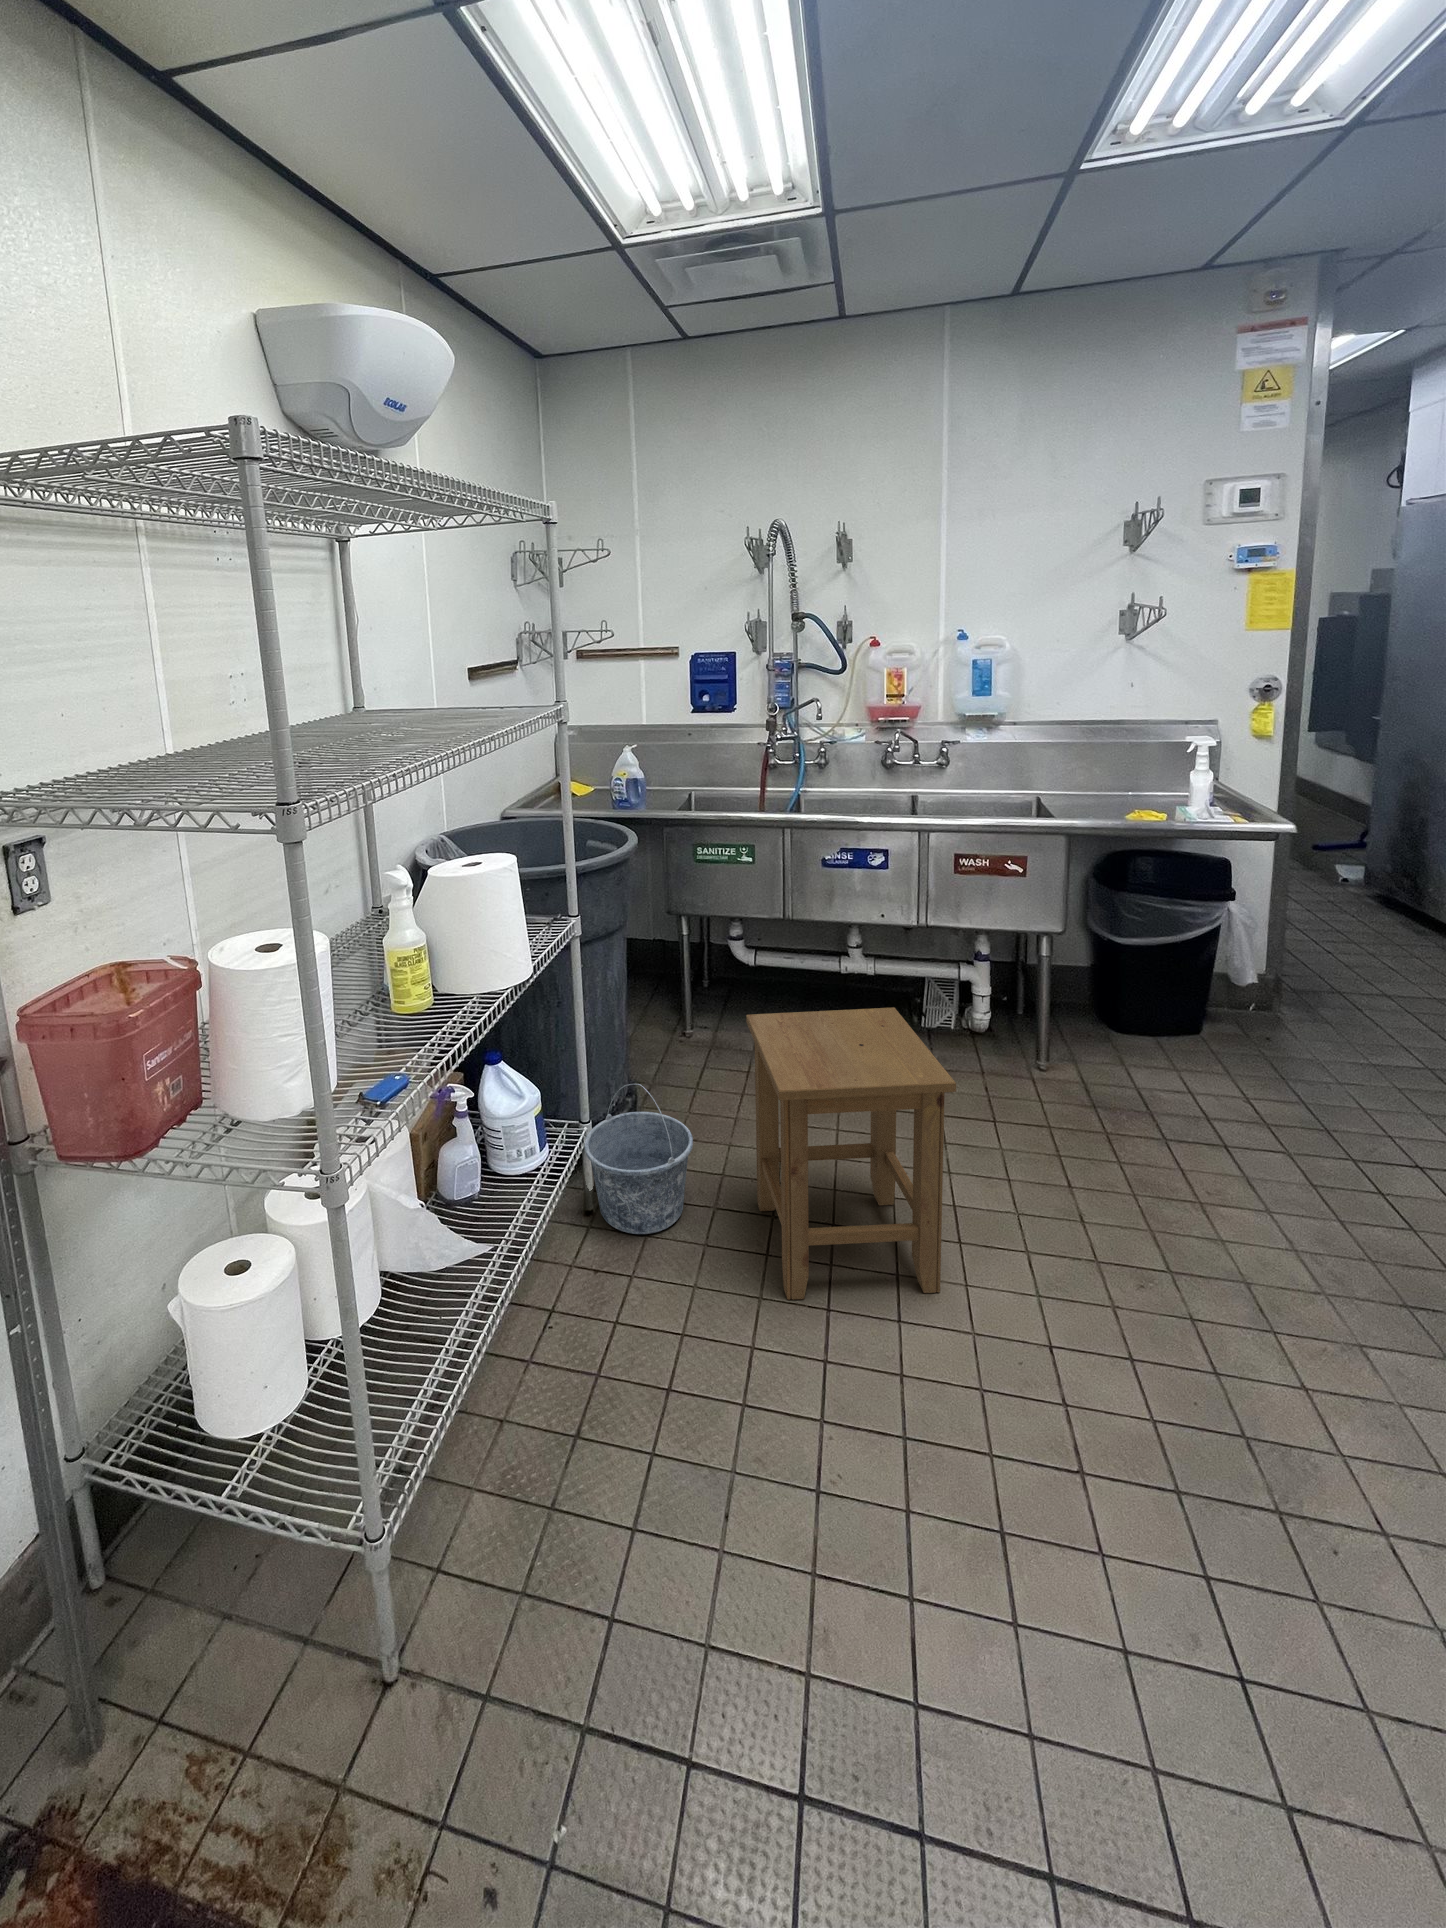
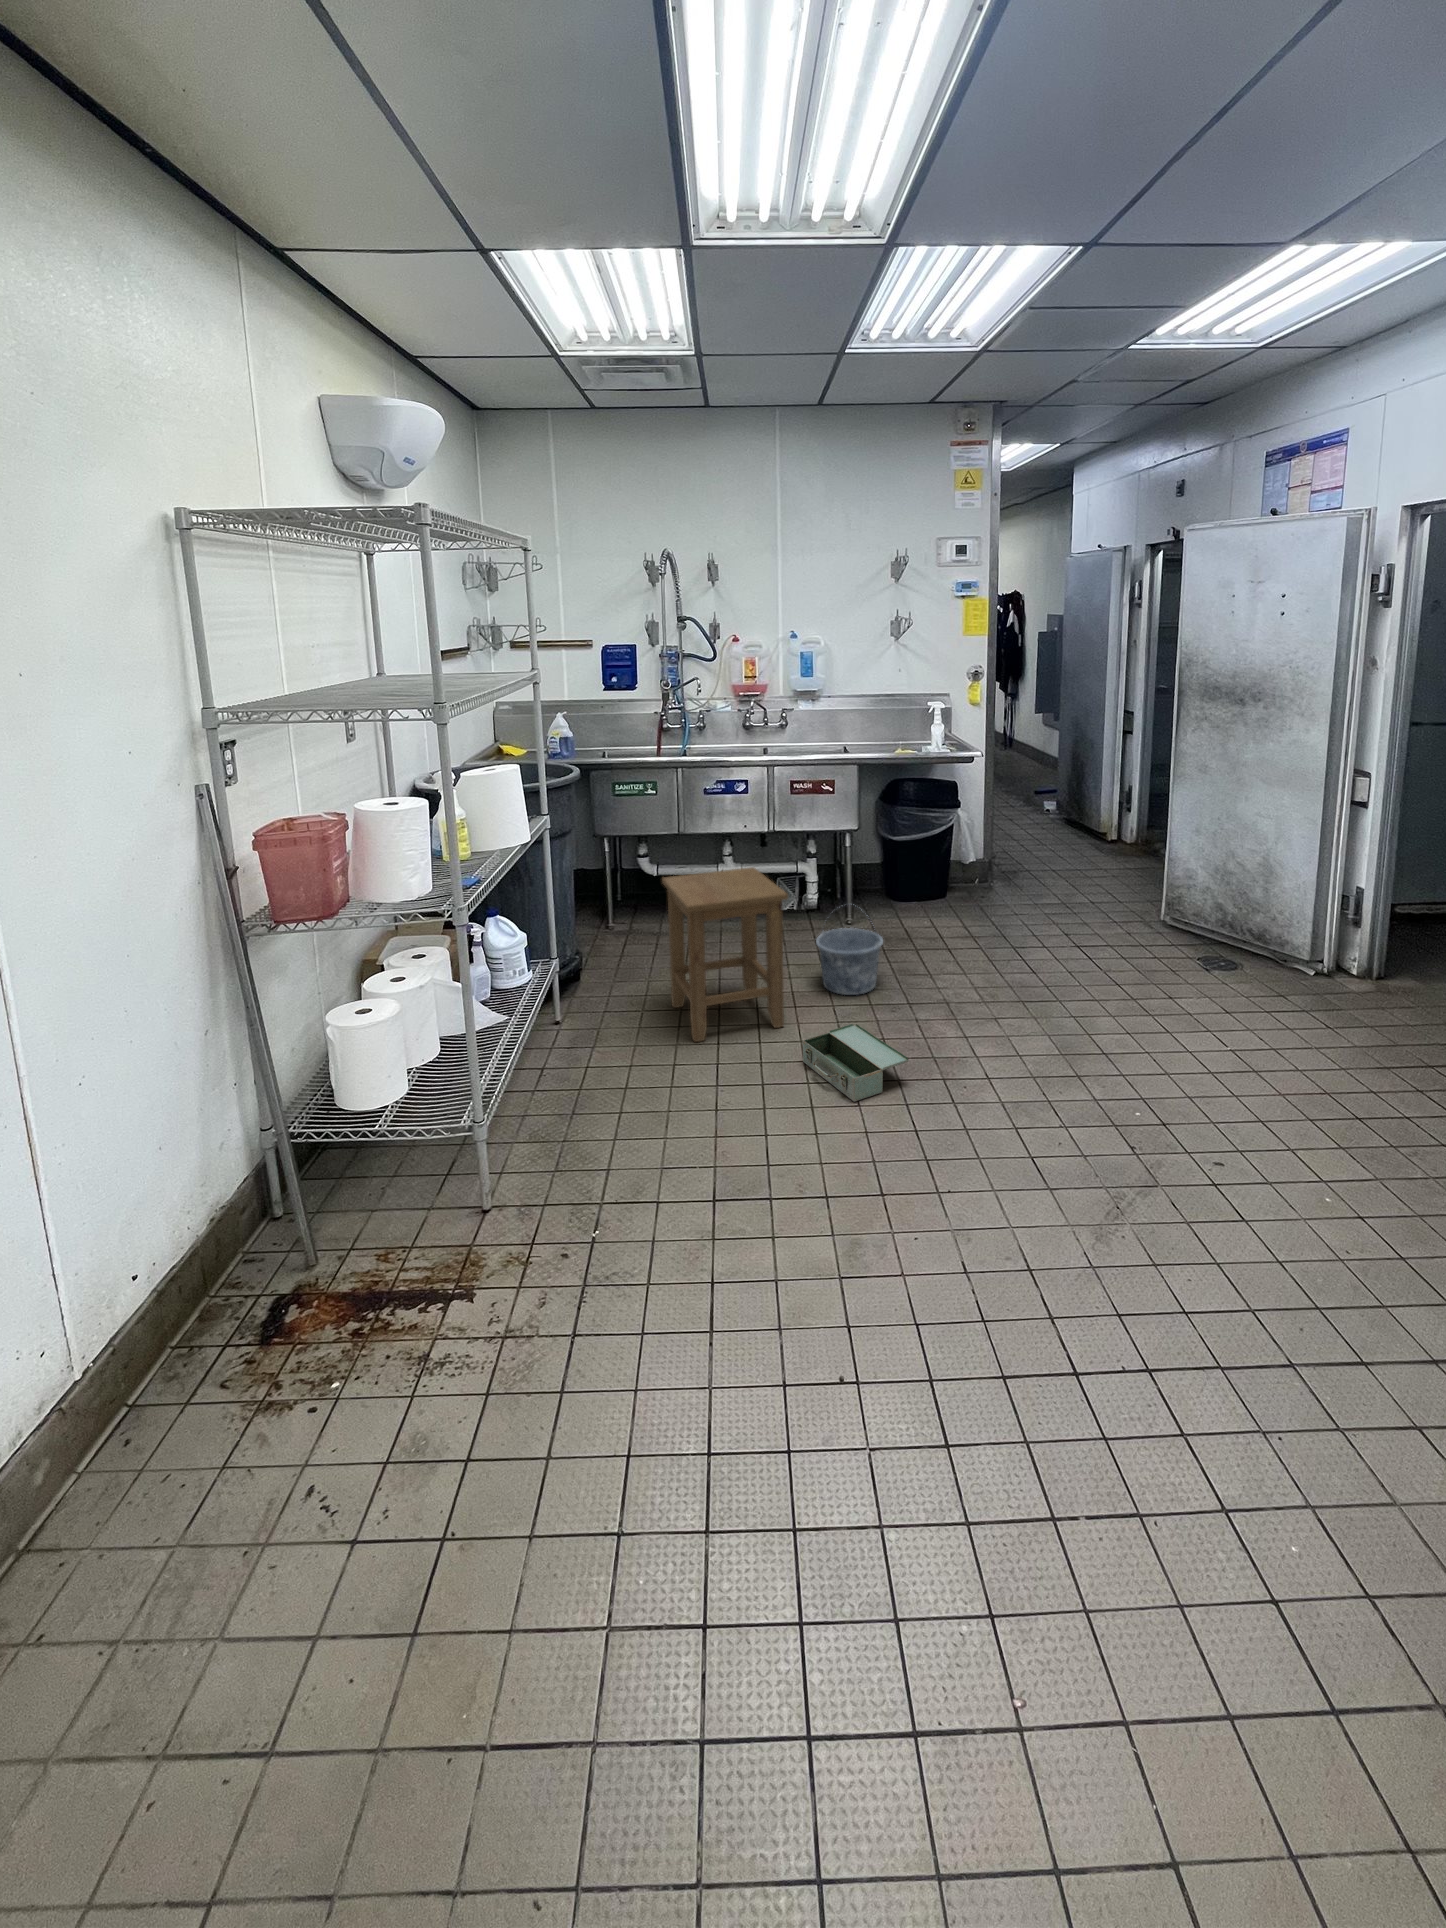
bucket: present [585,1084,693,1234] -> present [816,907,883,995]
toolbox: none [978,1336,1208,1547] -> present [803,1024,909,1102]

